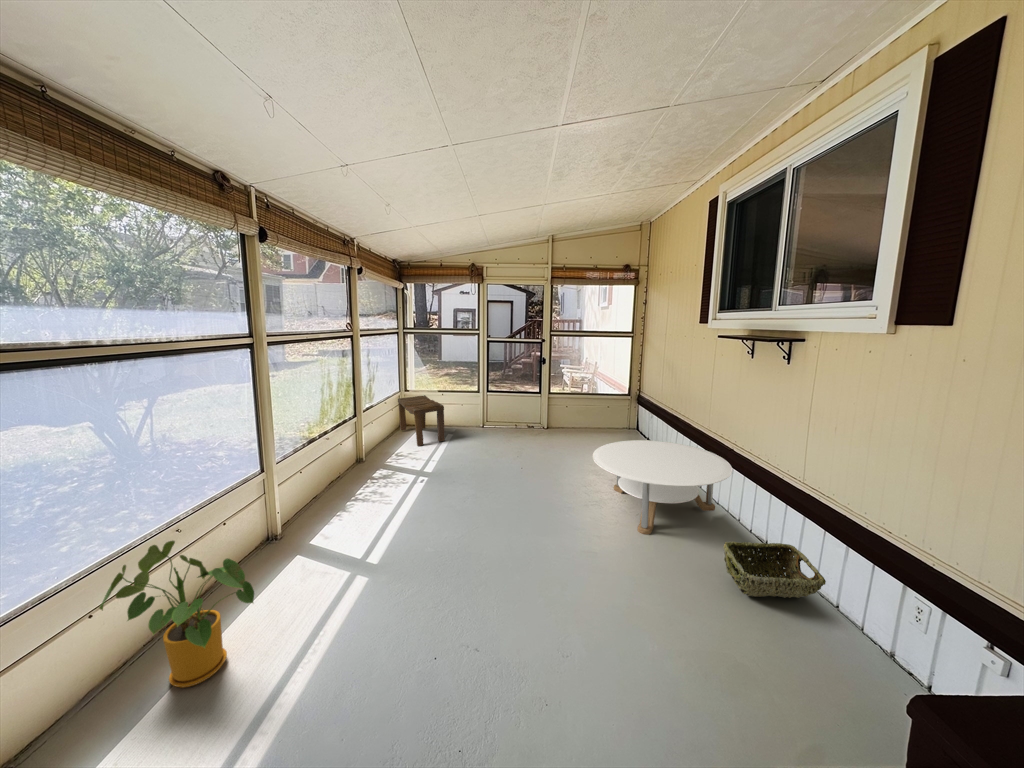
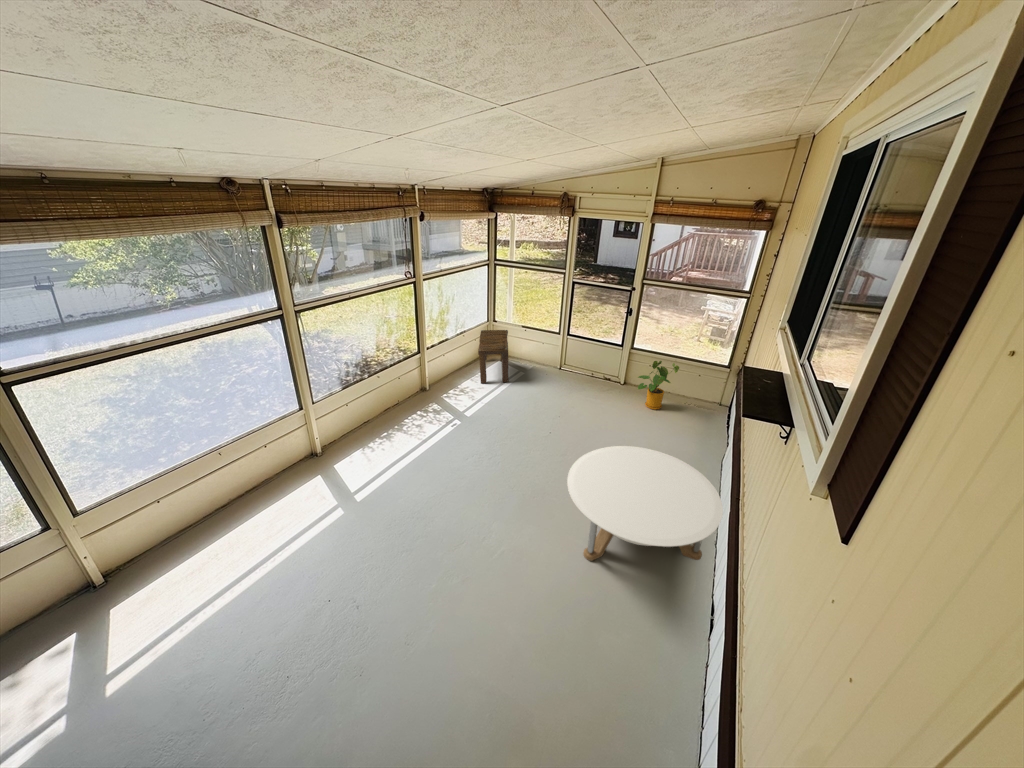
house plant: present [99,541,254,687] -> present [638,361,679,410]
woven basket: present [724,542,826,598] -> none [600,615,698,716]

